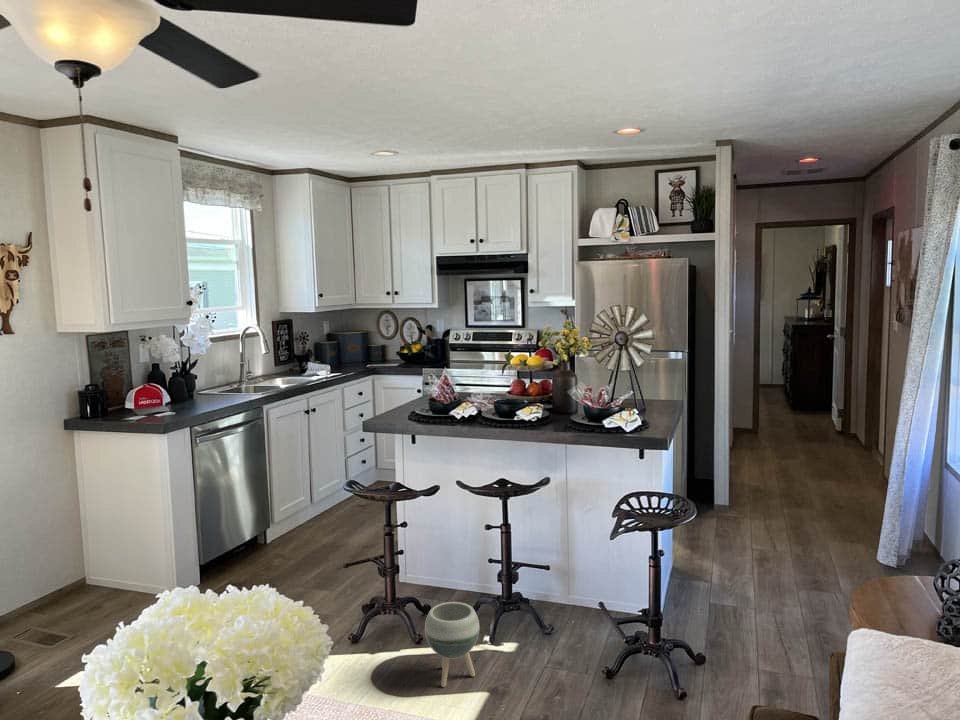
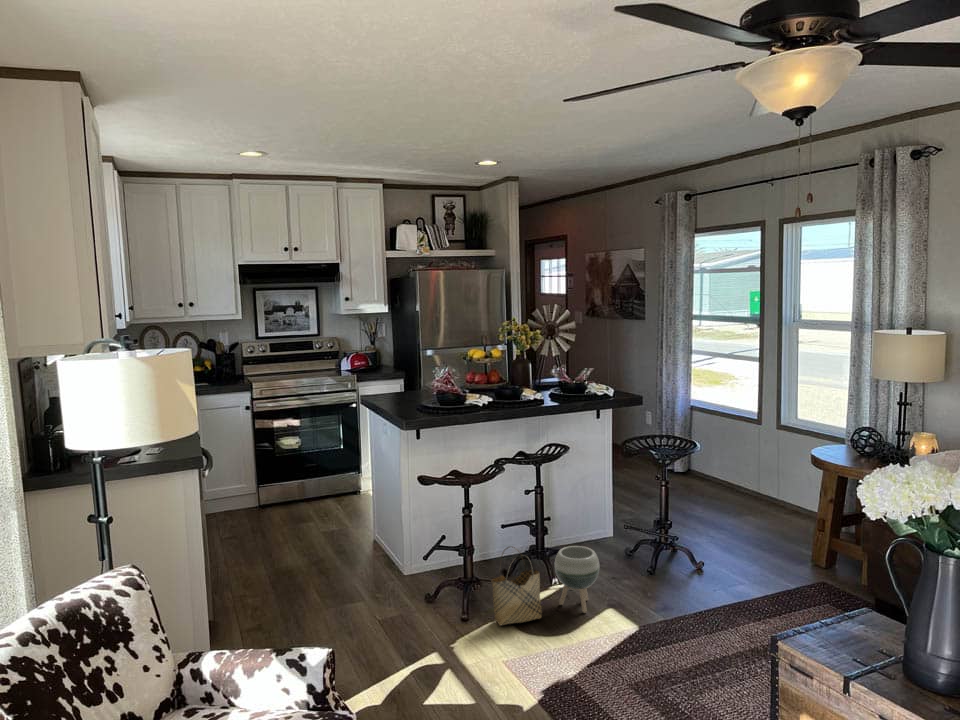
woven basket: none [354,577,409,670] -> present [491,547,542,626]

